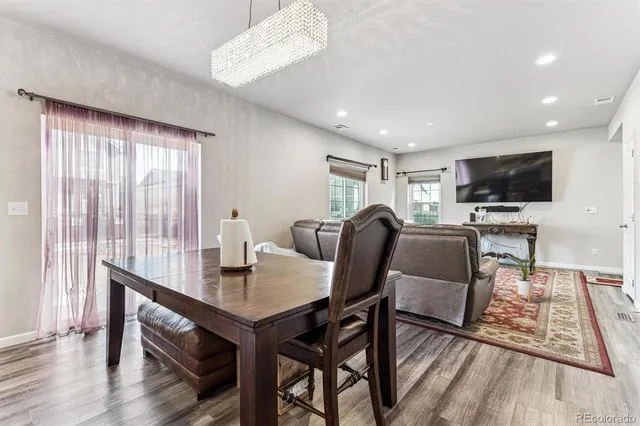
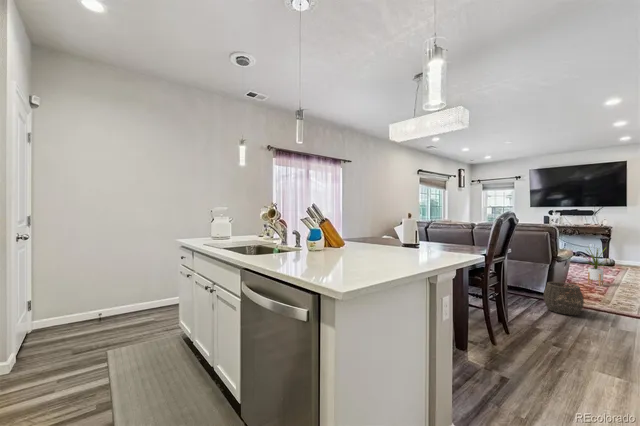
woven basket: none [459,314,514,370] -> present [544,282,584,315]

